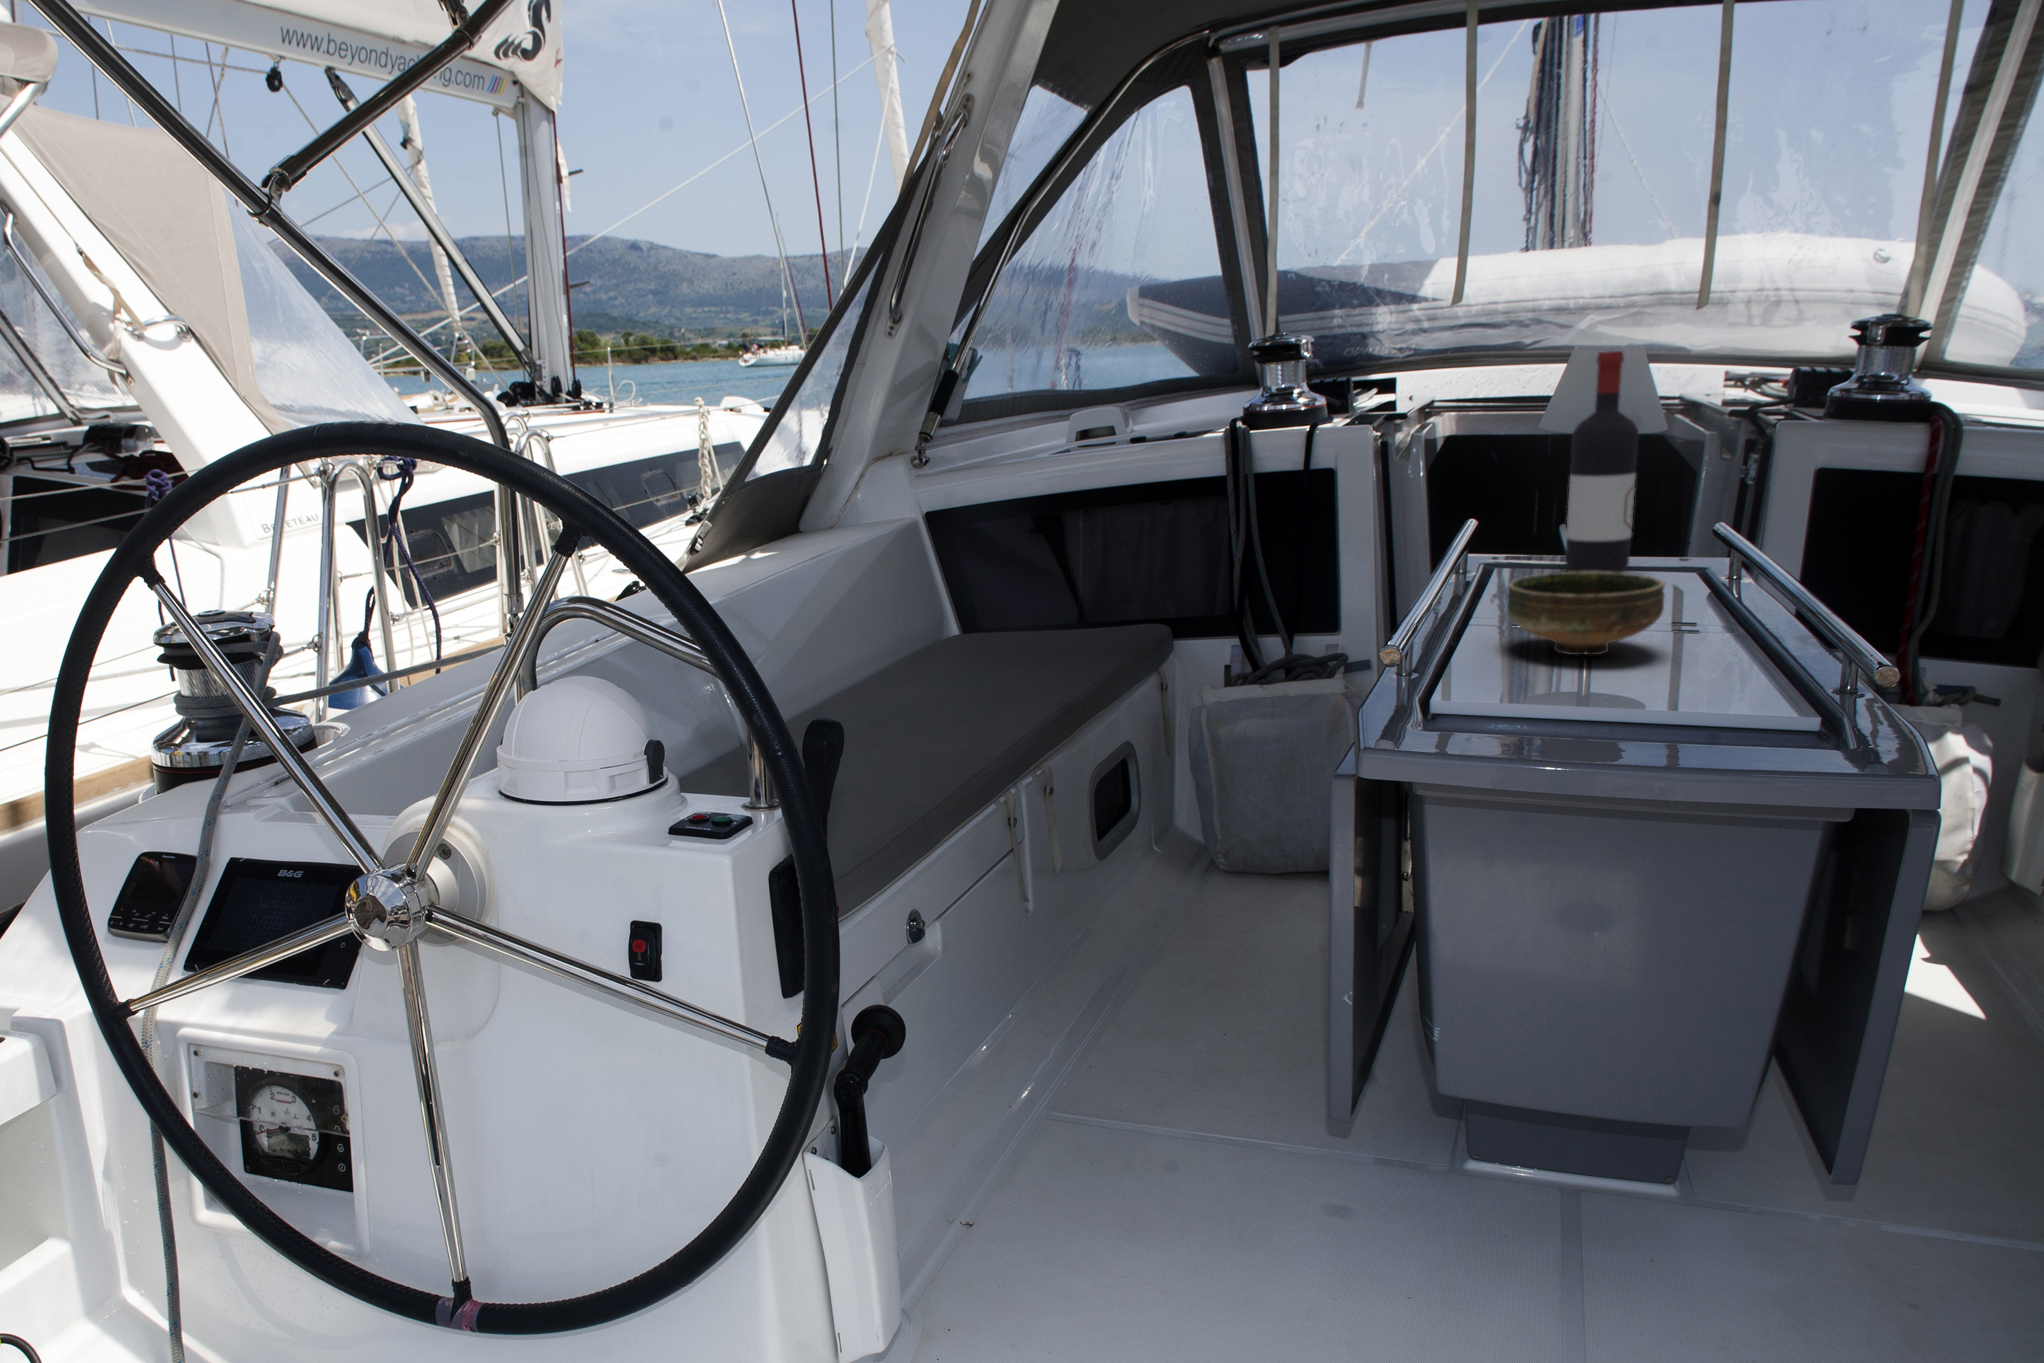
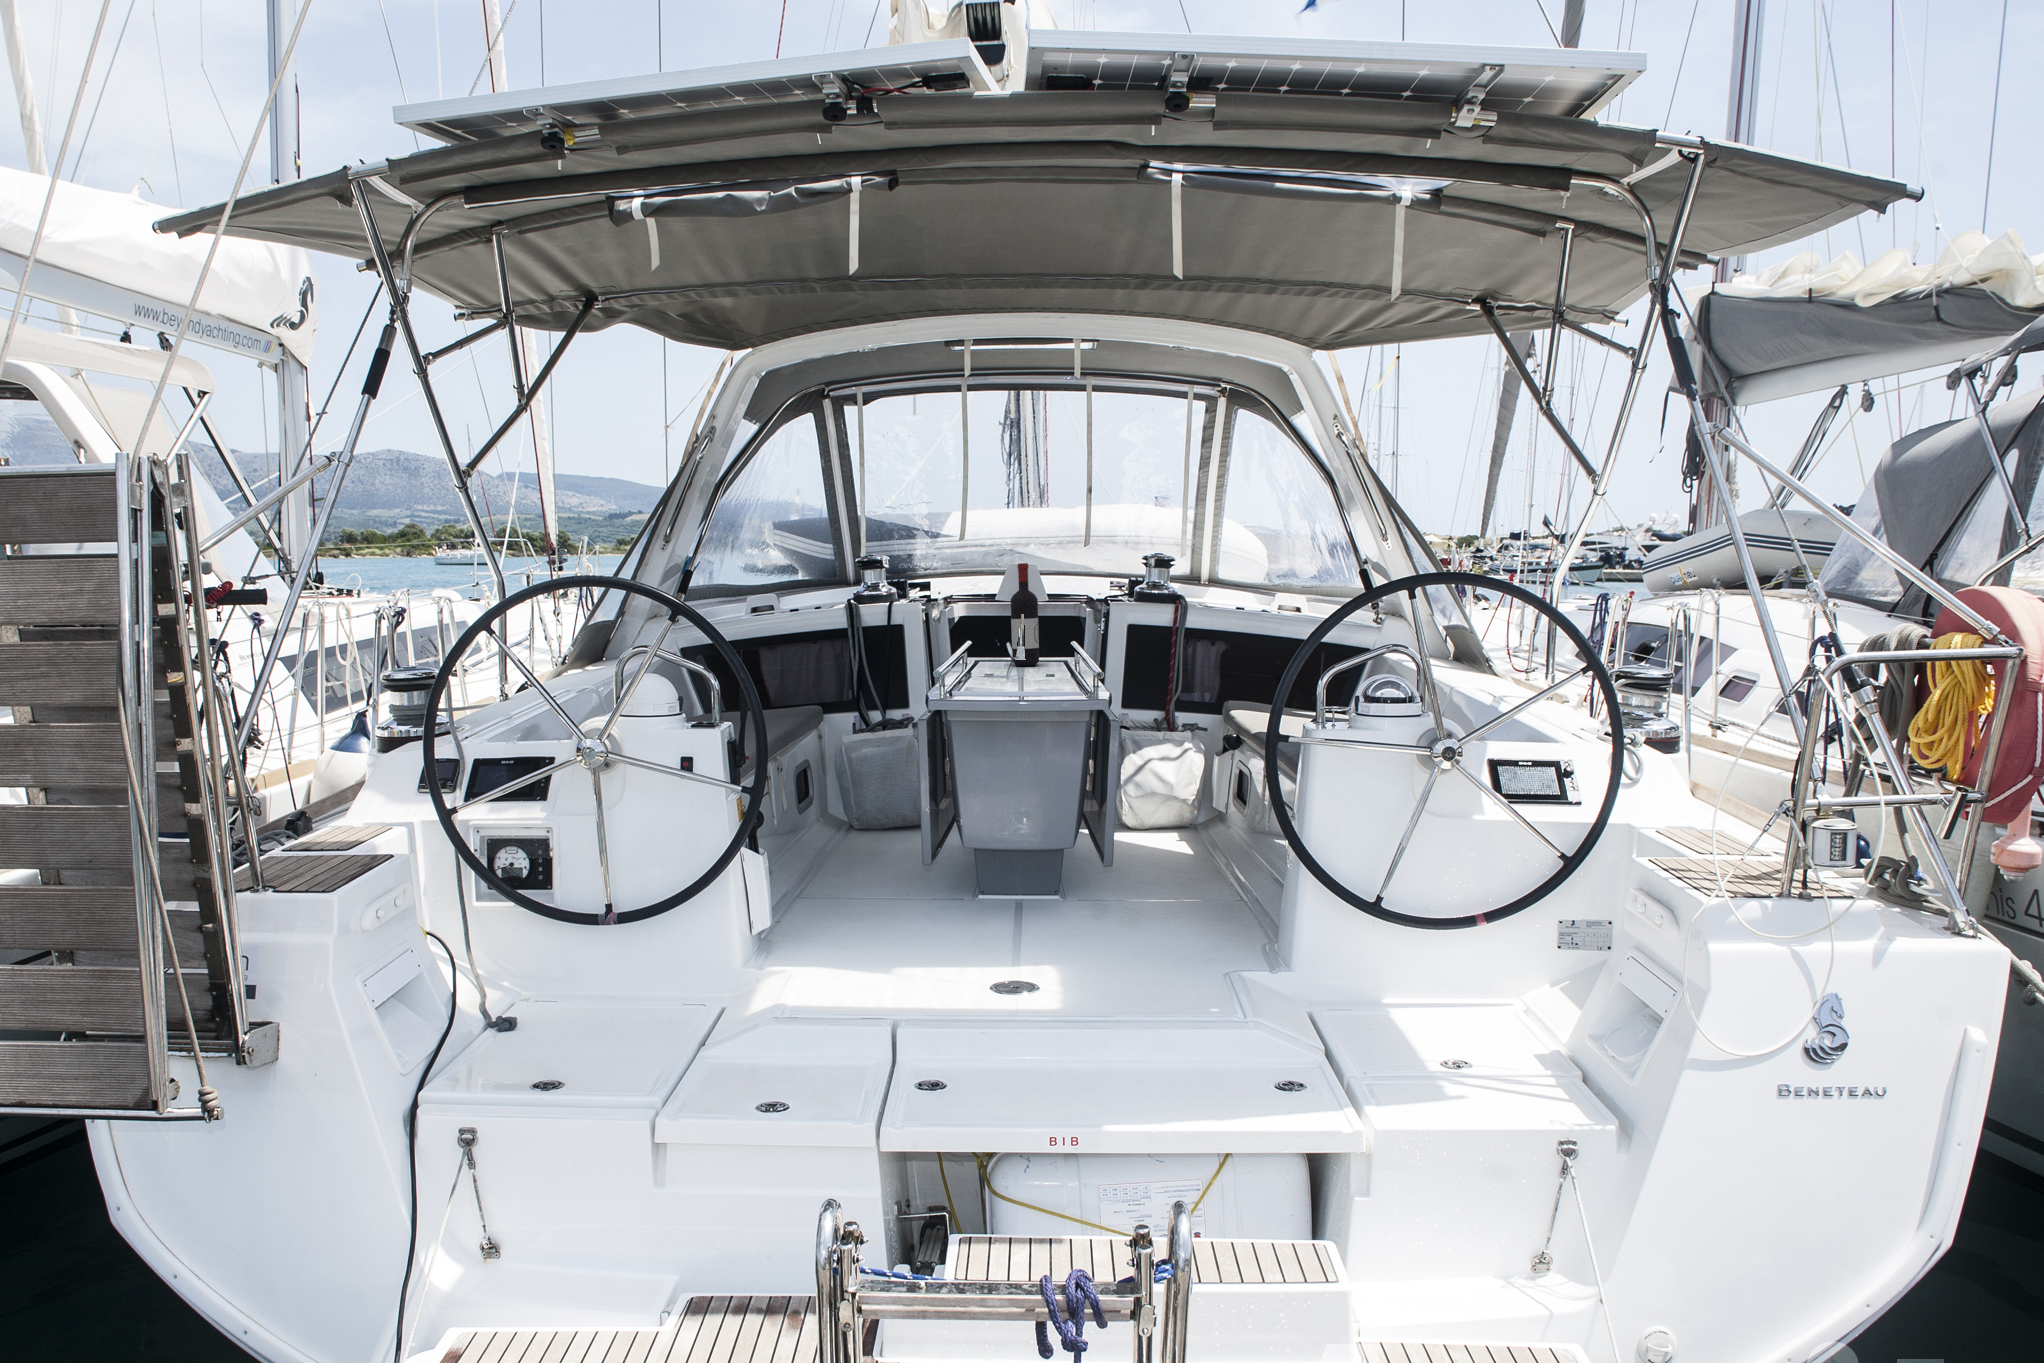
bowl: present [1508,571,1665,655] -> none [981,652,1040,684]

